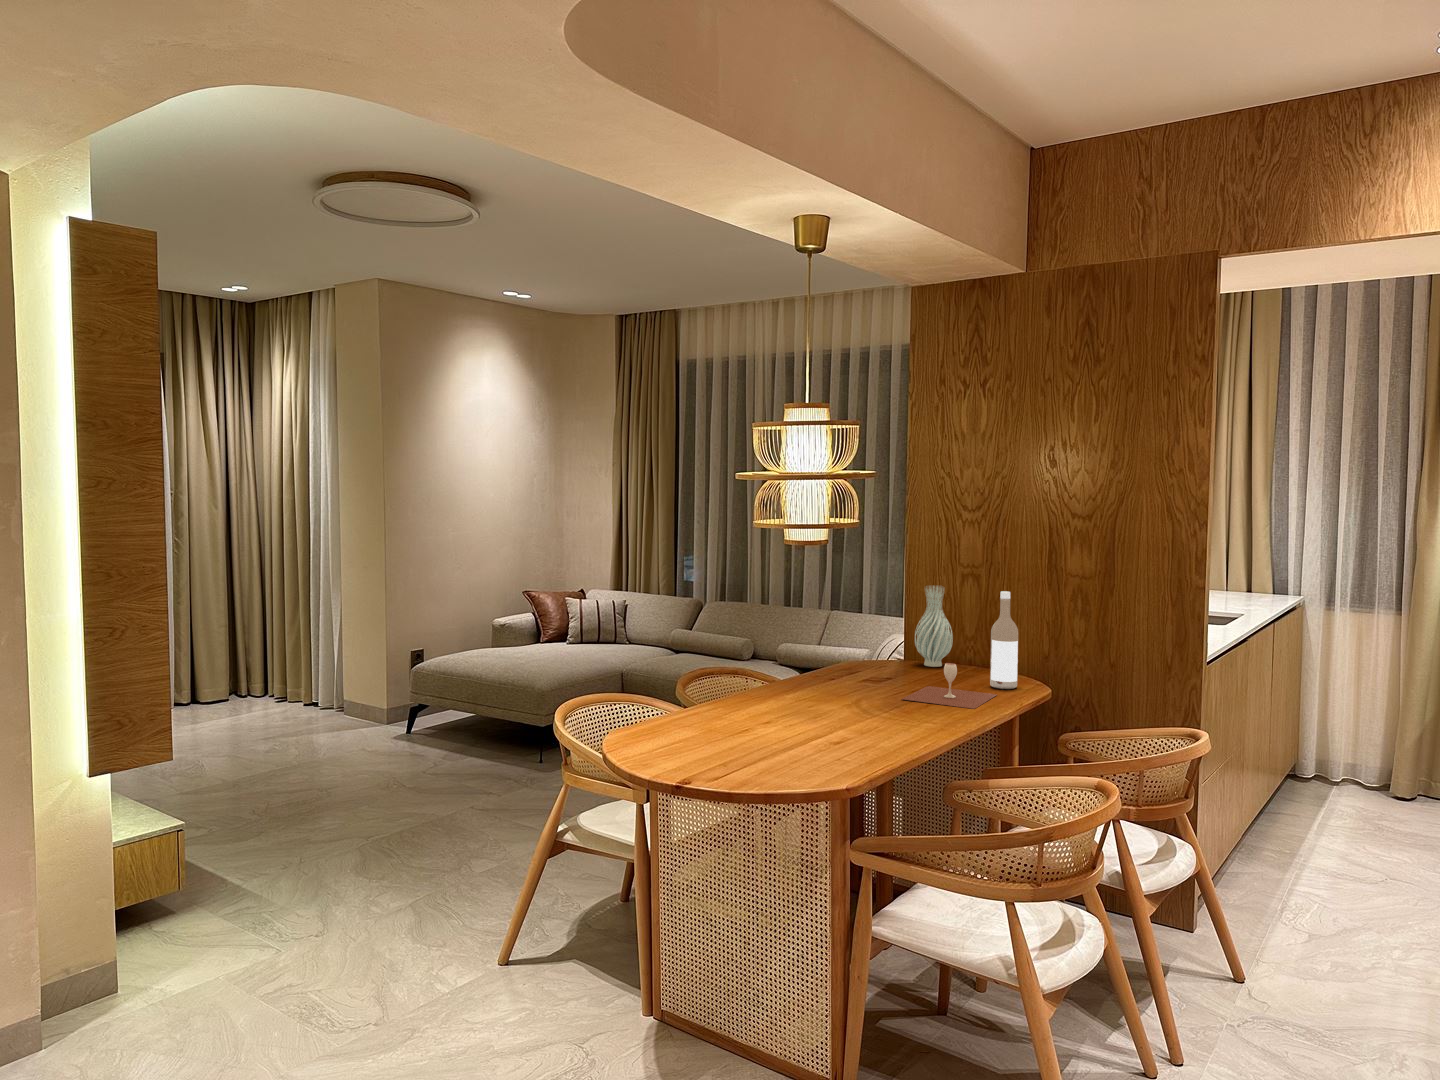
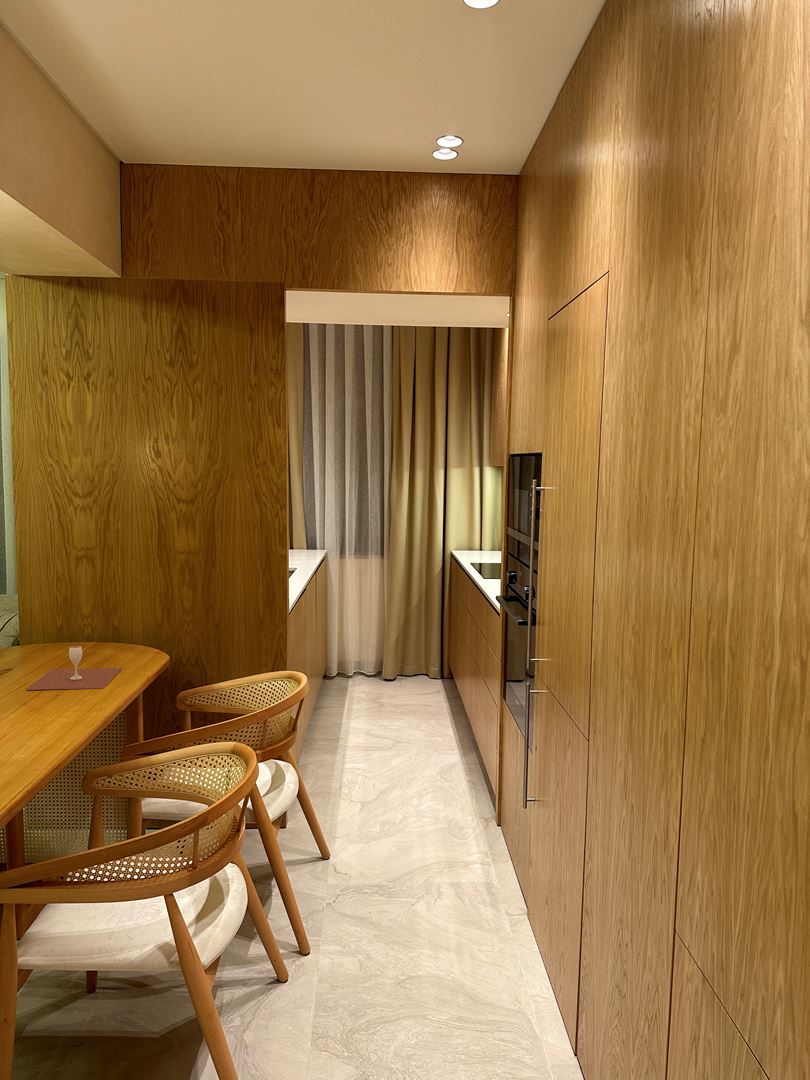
vase: present [915,586,953,667] -> none [32,568,71,646]
wine bottle: present [990,591,1018,689] -> none [112,571,138,661]

